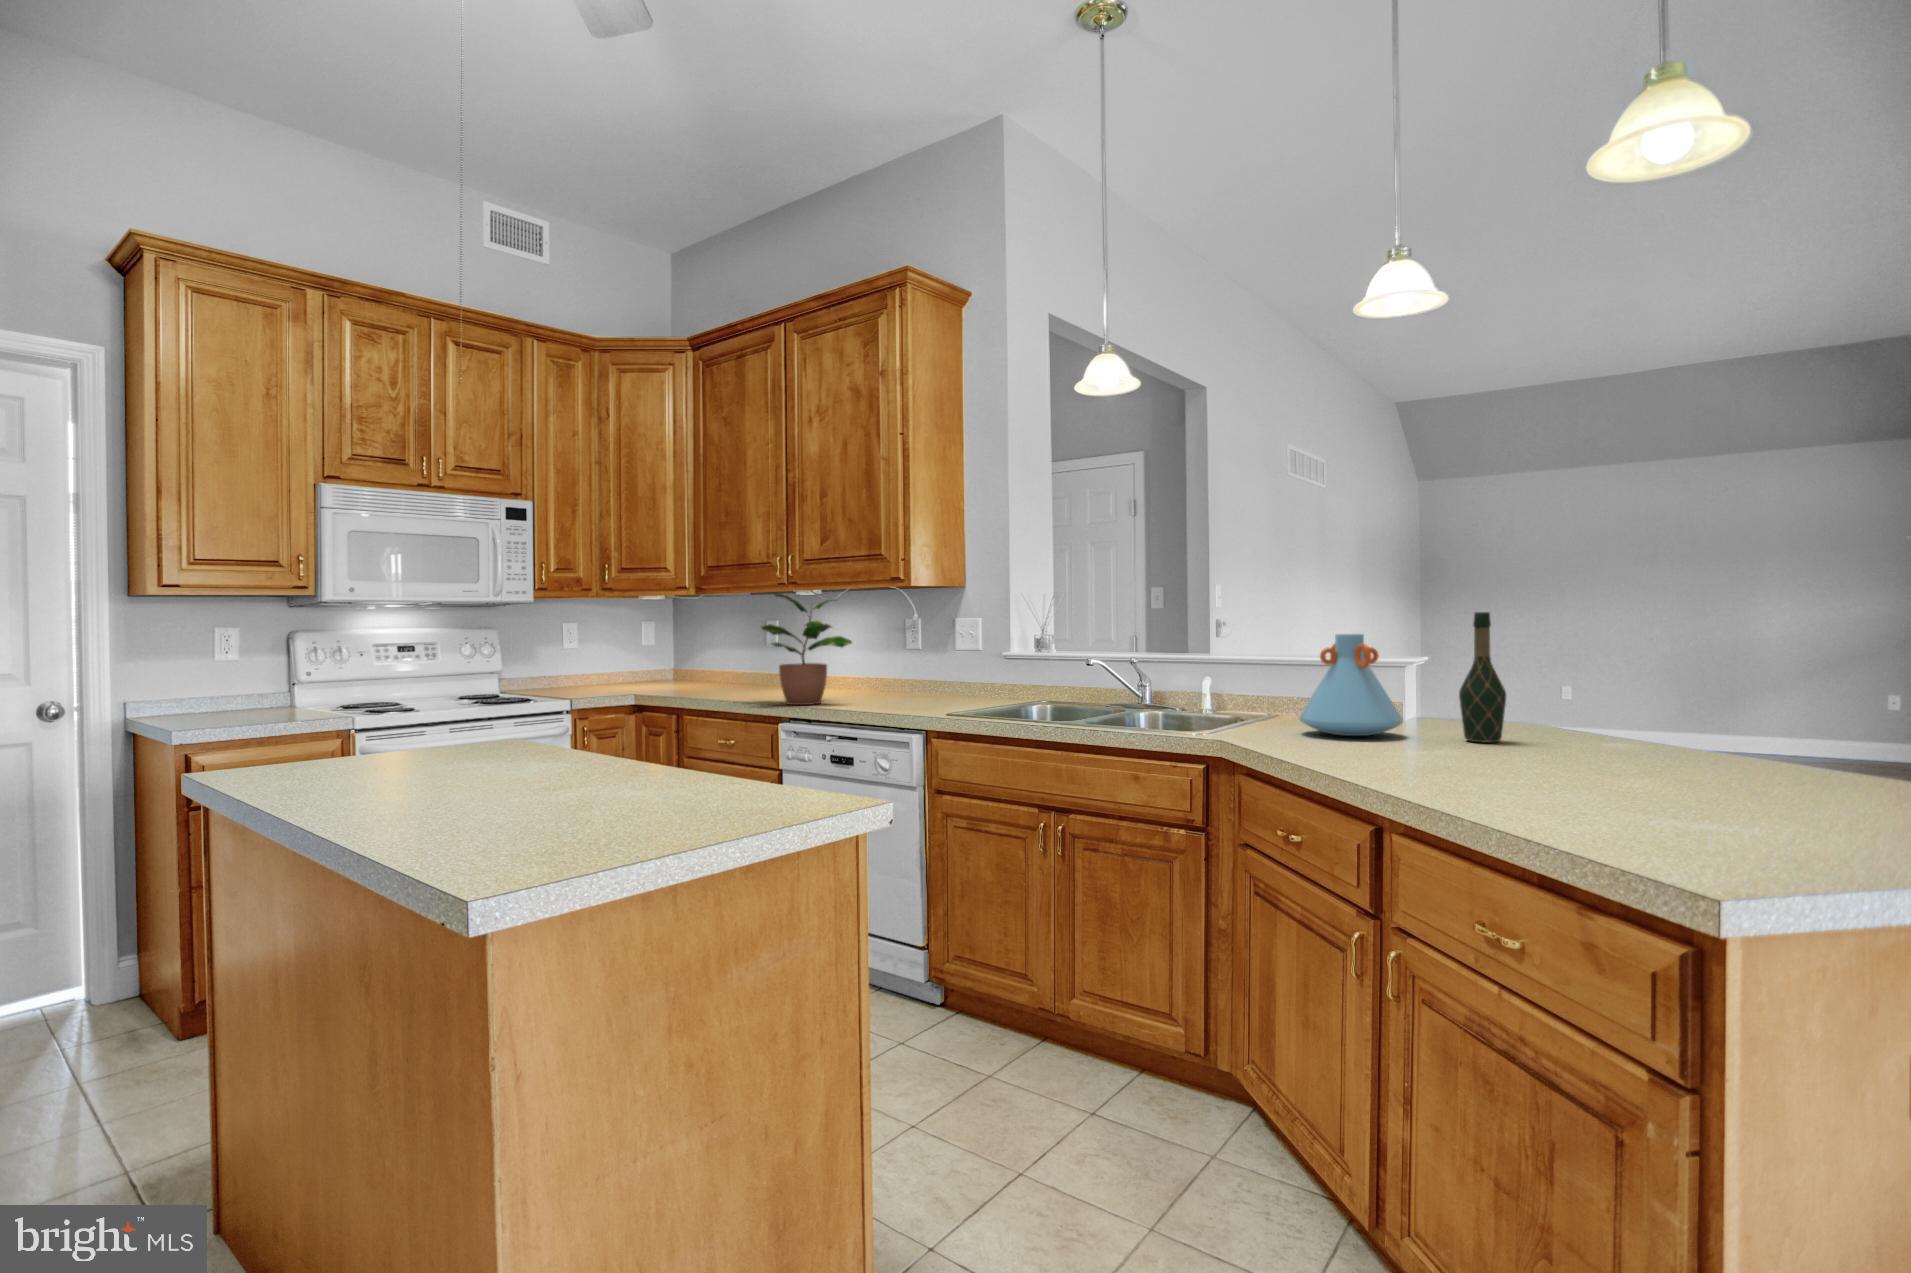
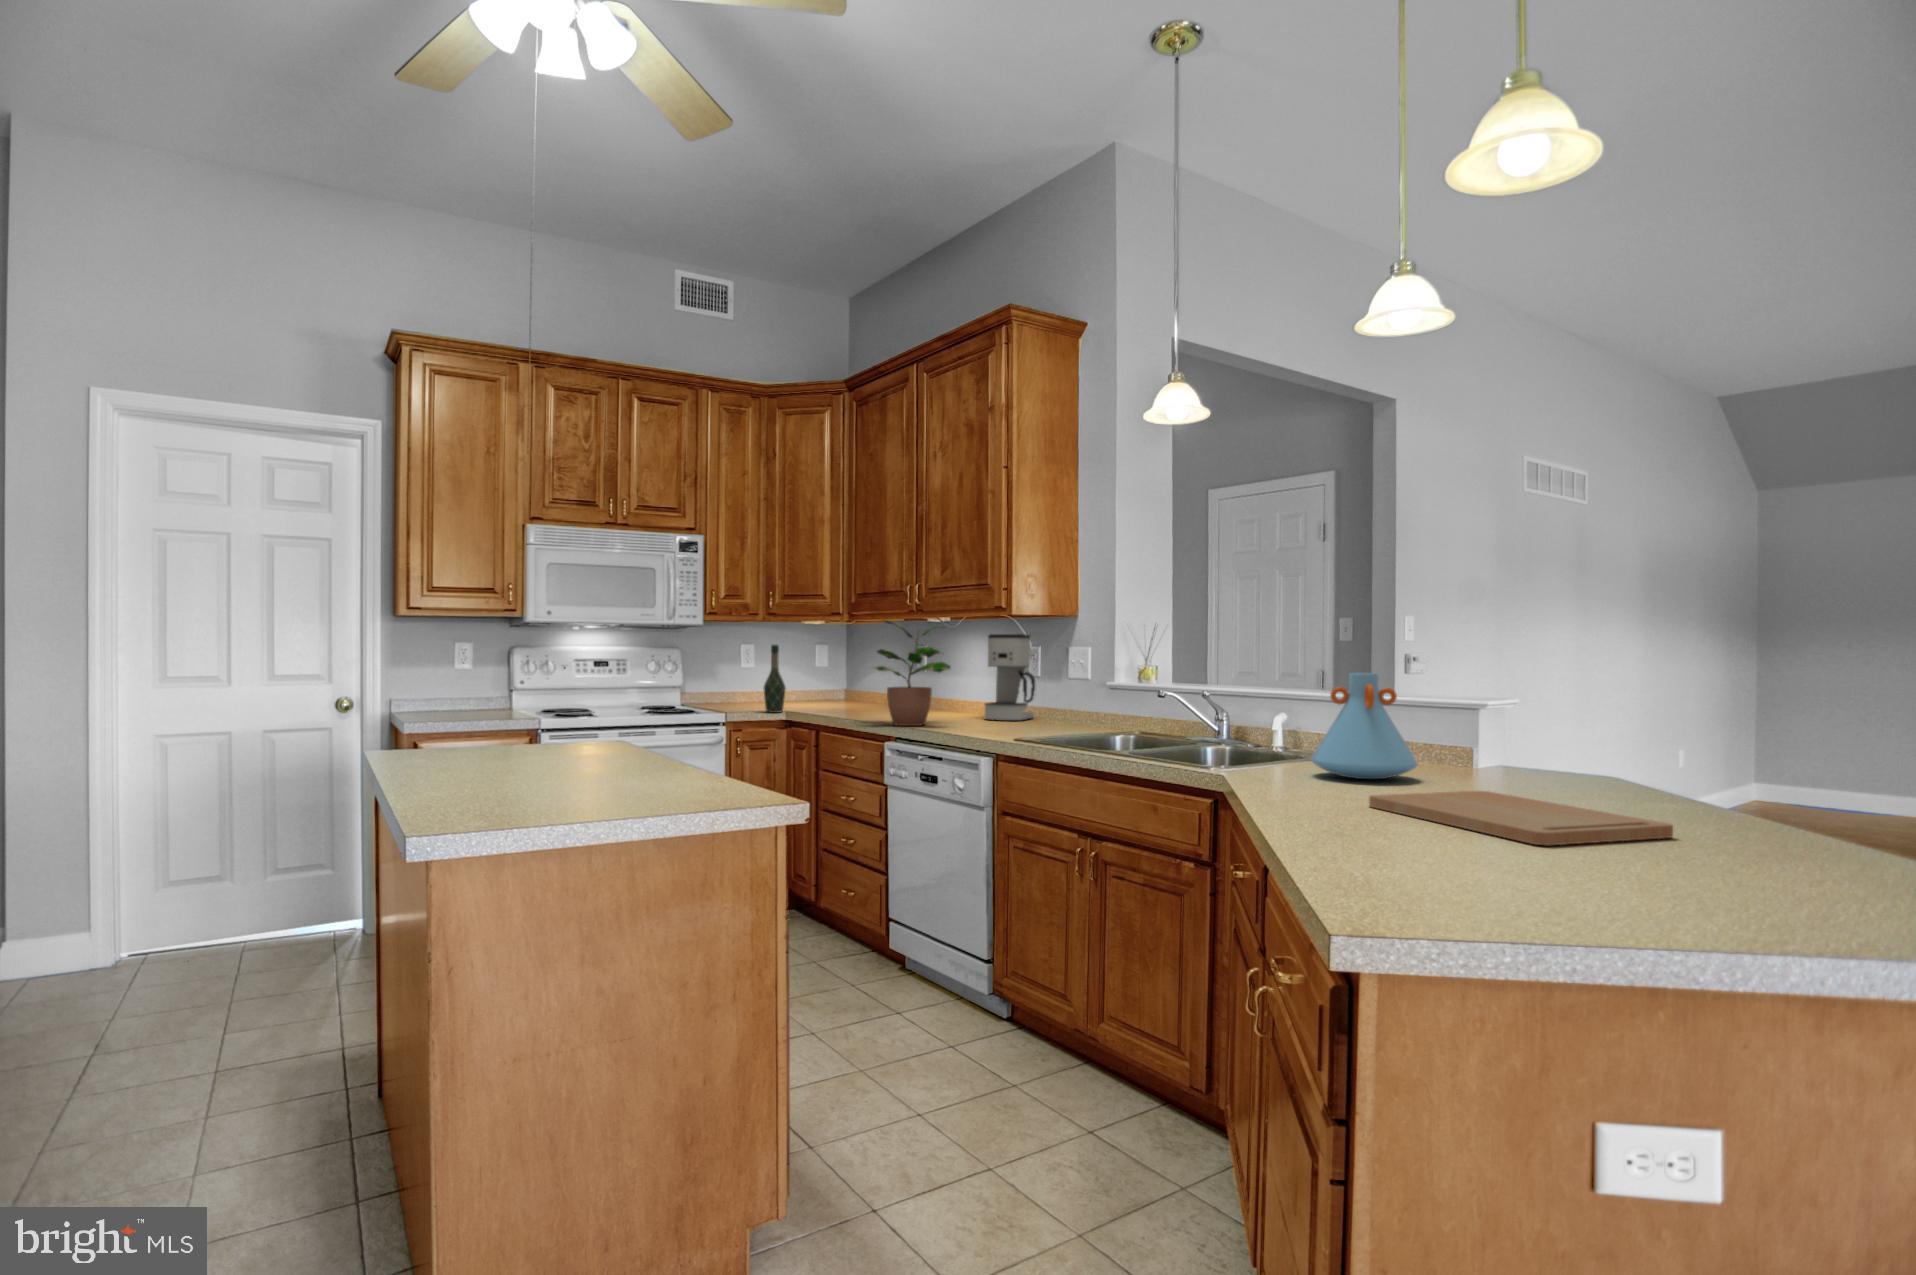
coffee maker: none [868,607,919,696] -> present [985,634,1035,721]
wine bottle: present [1459,612,1506,743] -> present [764,645,786,713]
cutting board: none [1432,742,1742,792] -> present [1369,791,1673,845]

